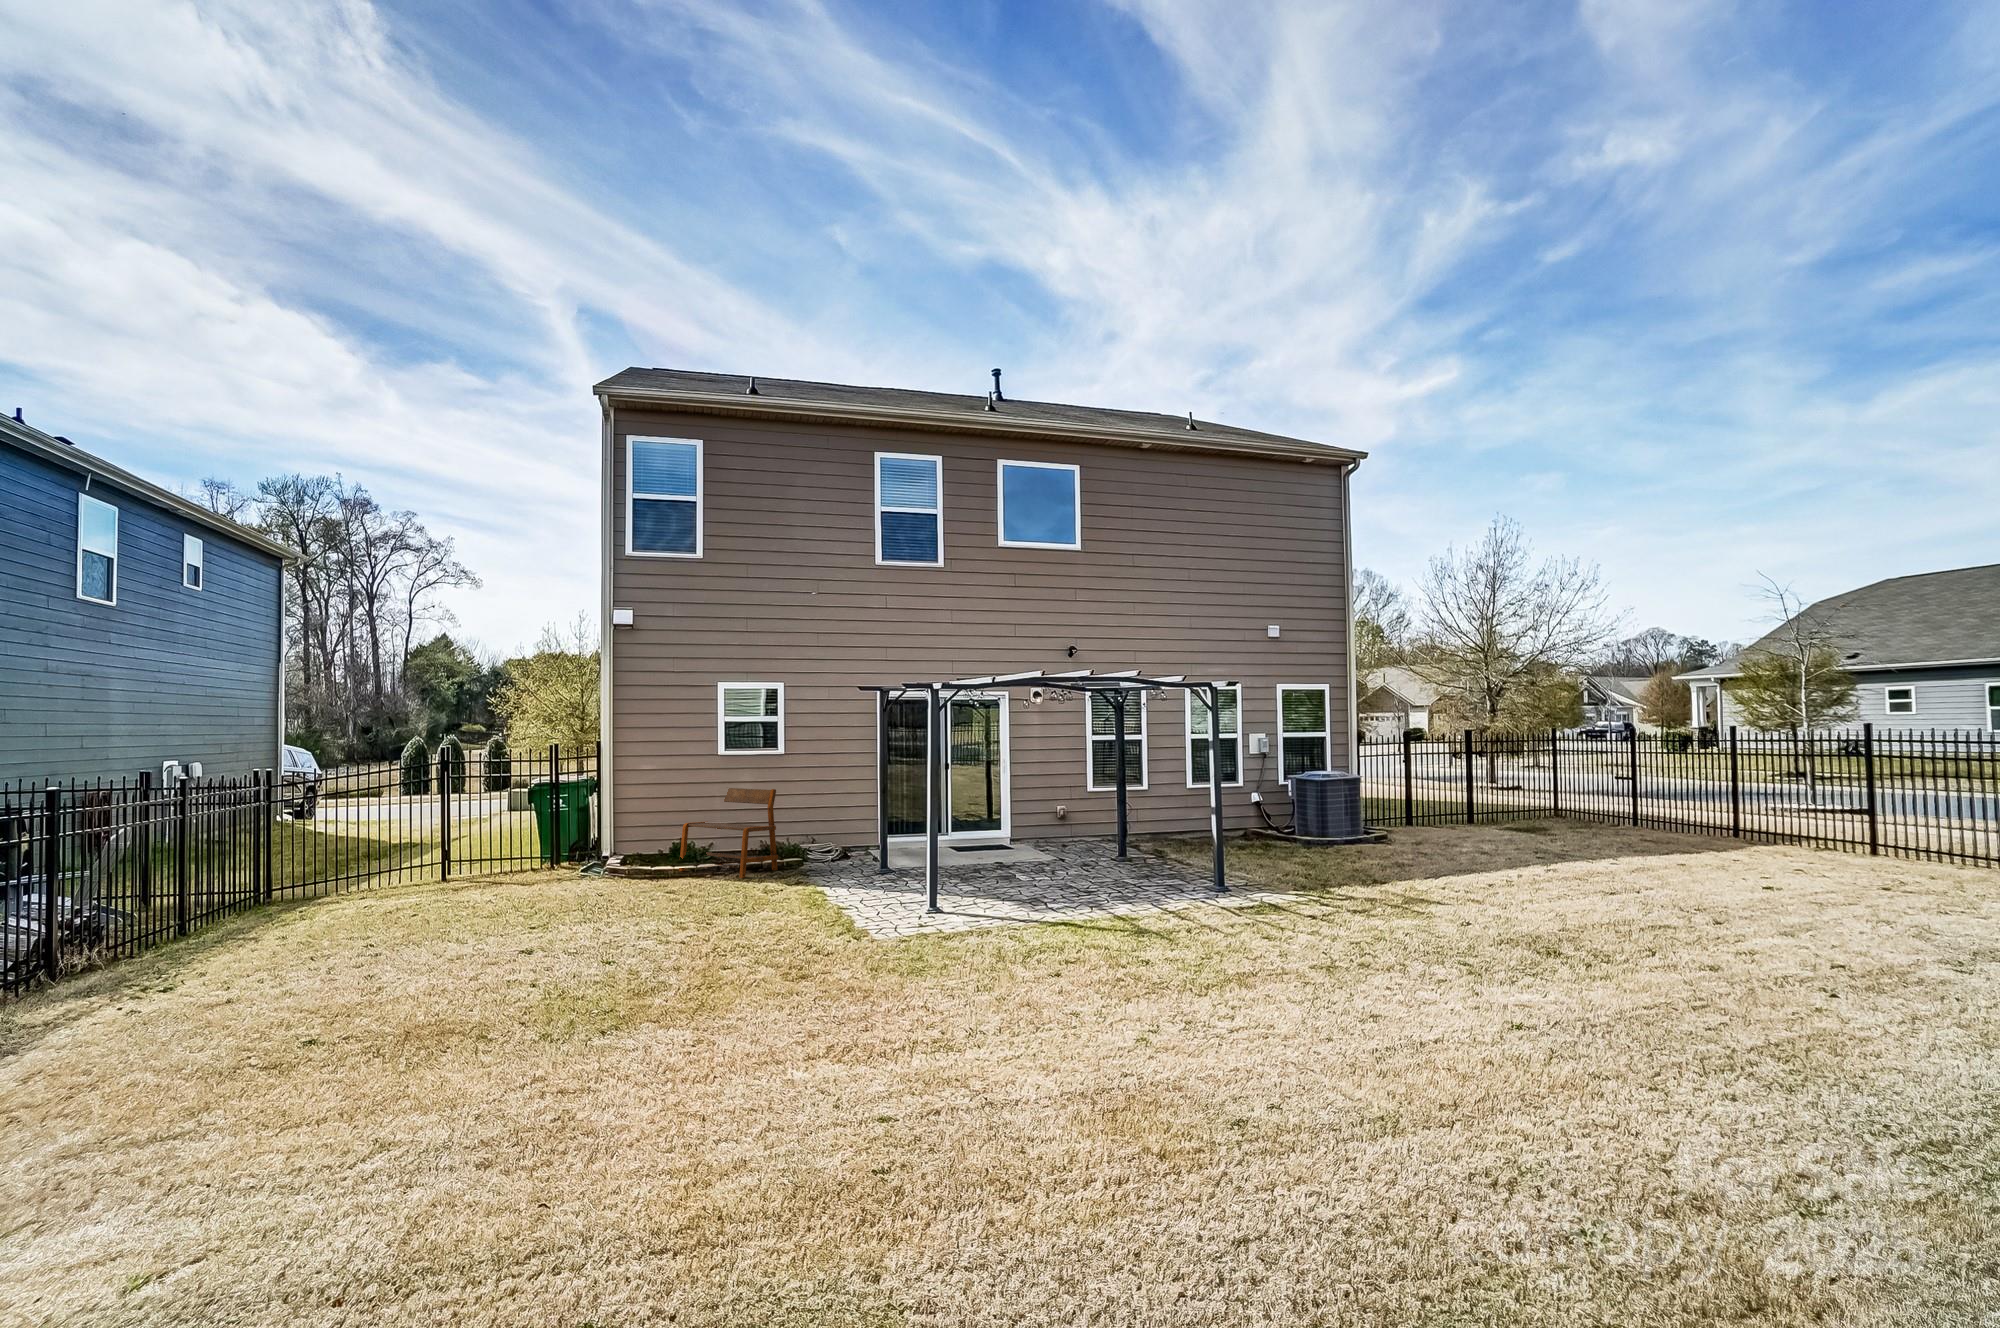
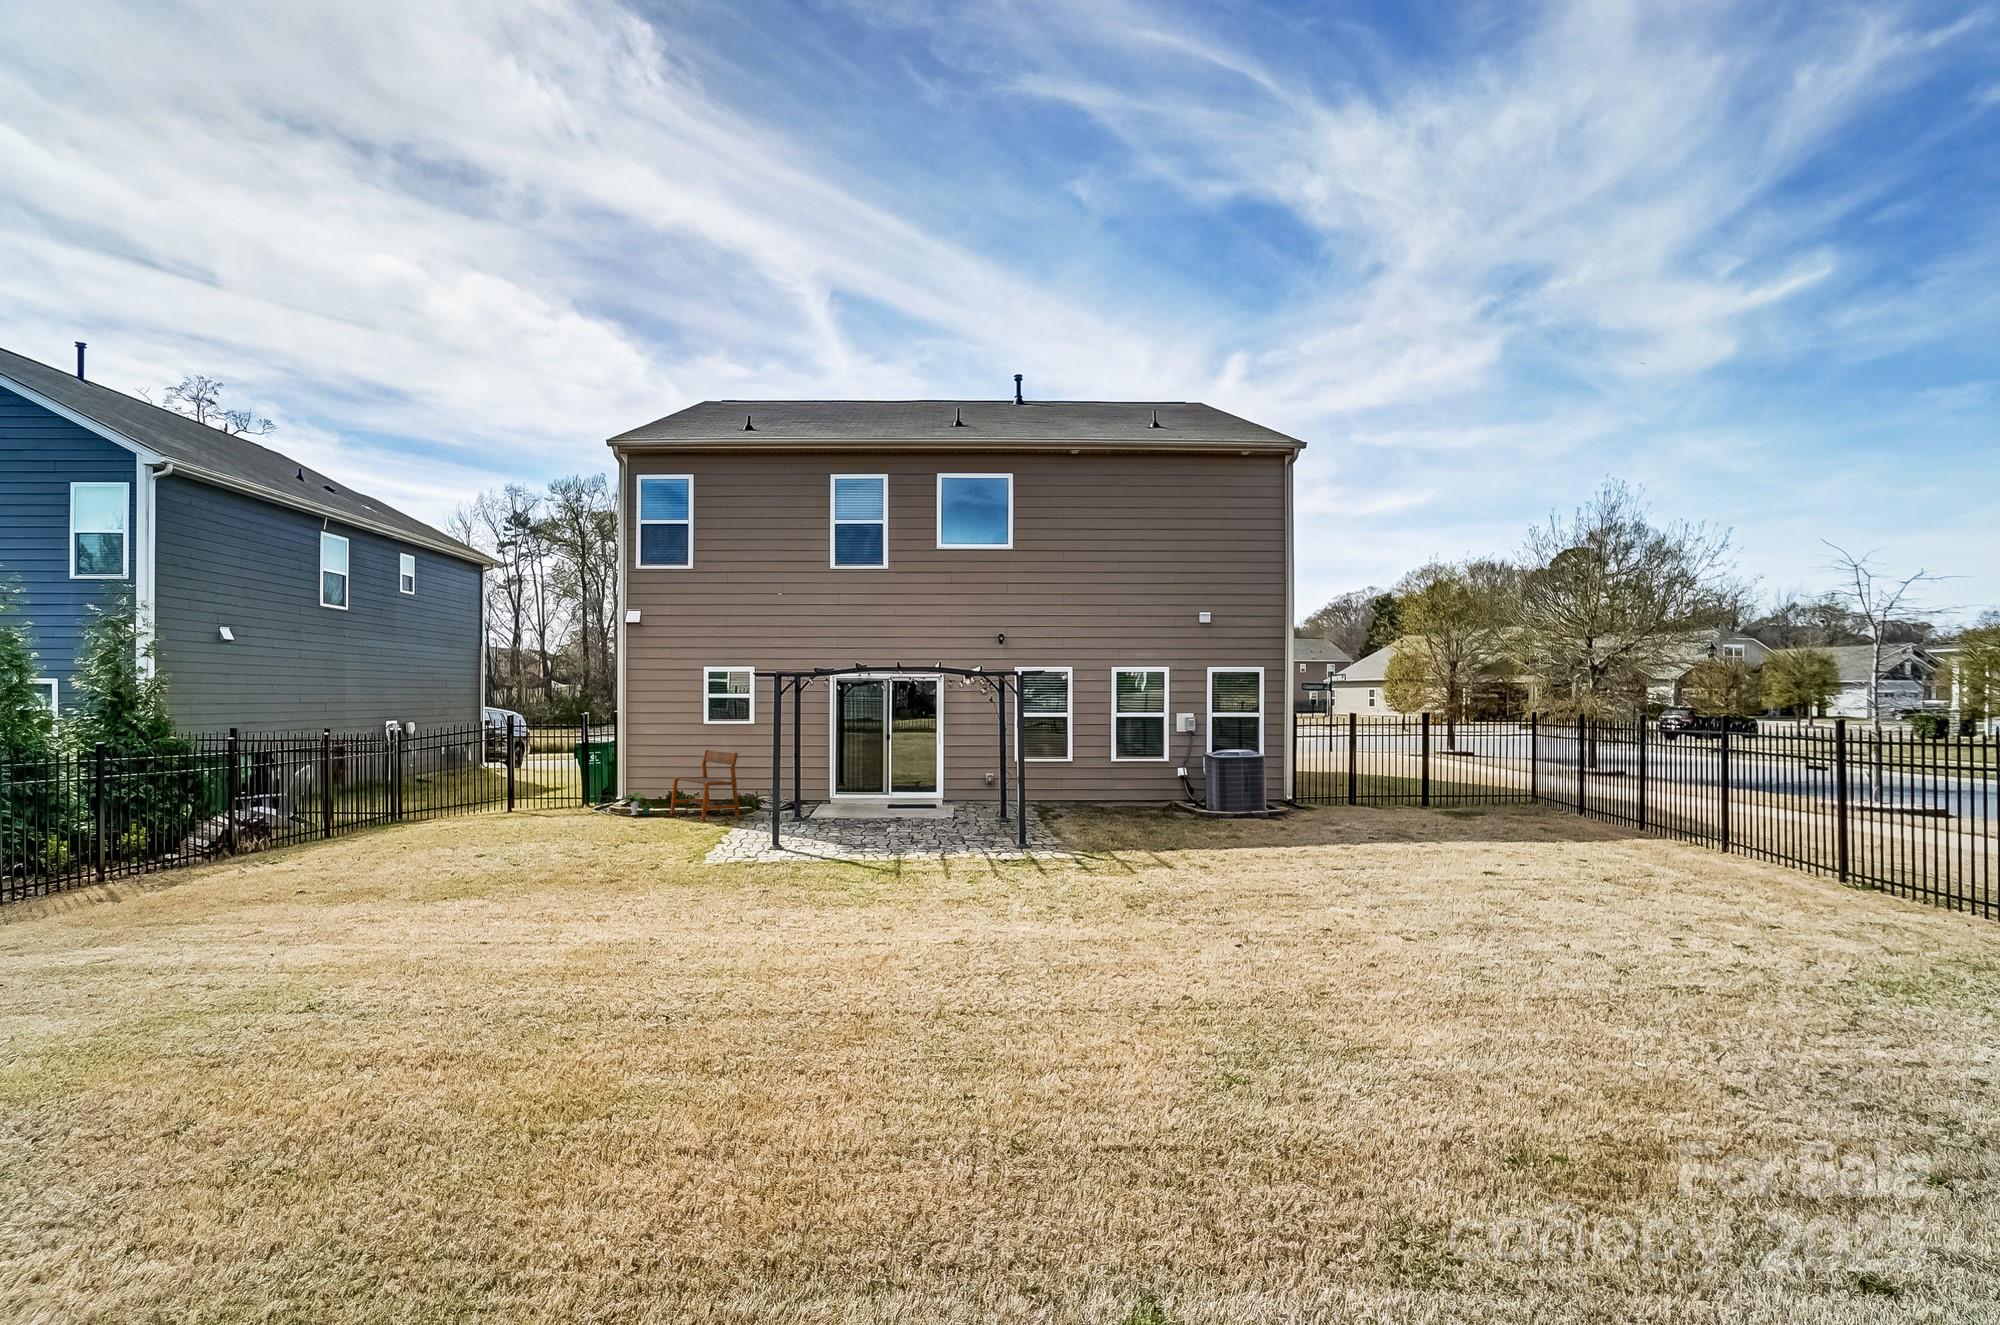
potted plant: none [613,844,656,875] -> present [623,792,652,815]

